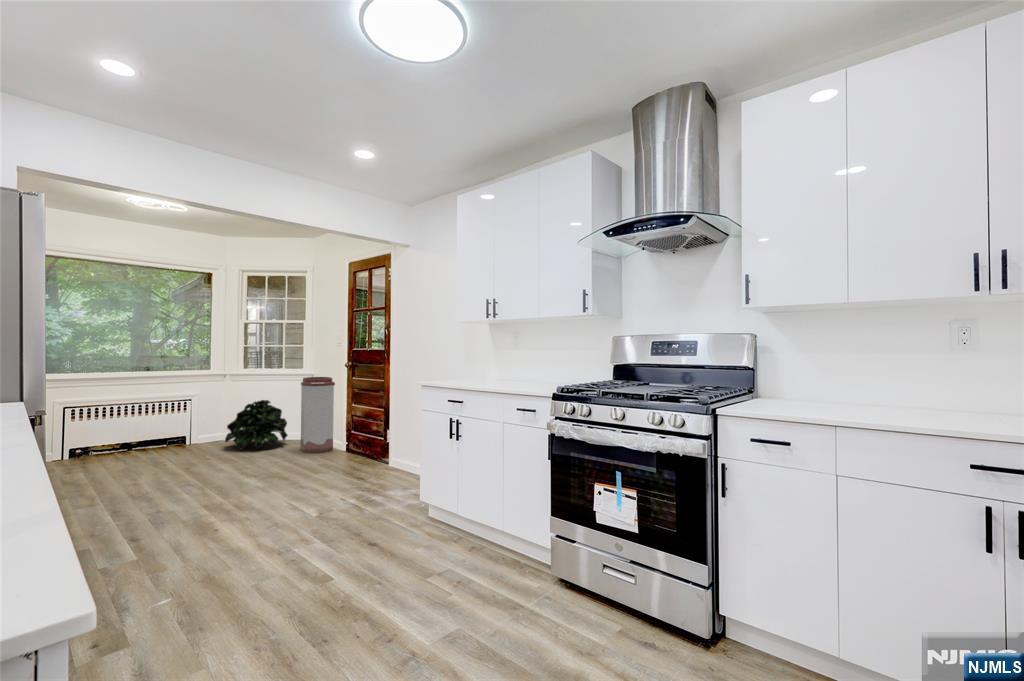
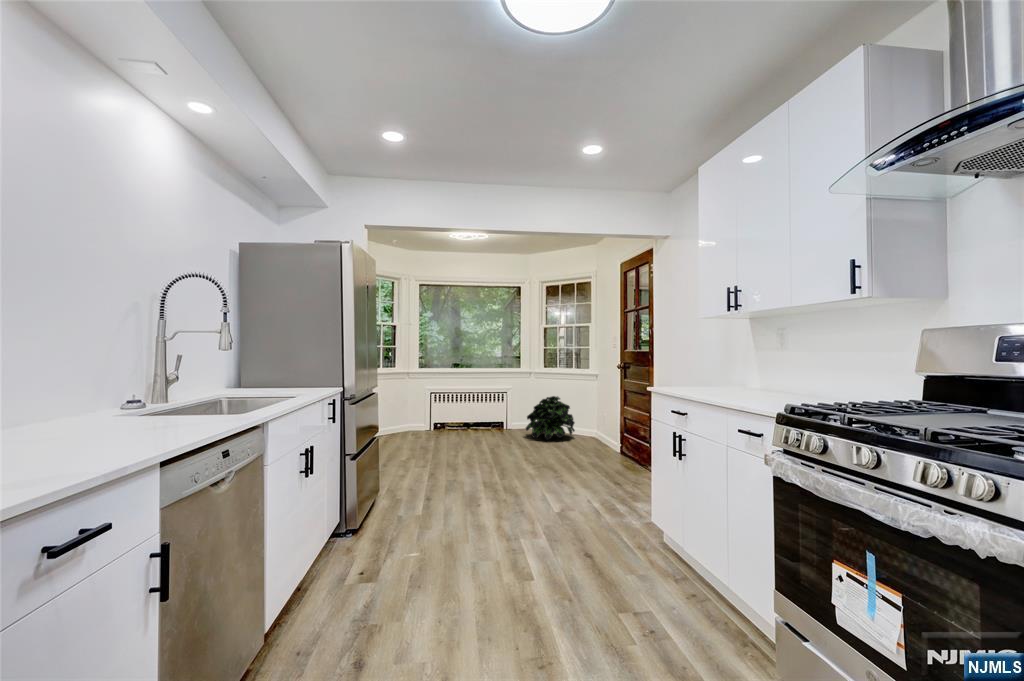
trash can: present [301,377,335,453] -> none [581,377,611,451]

